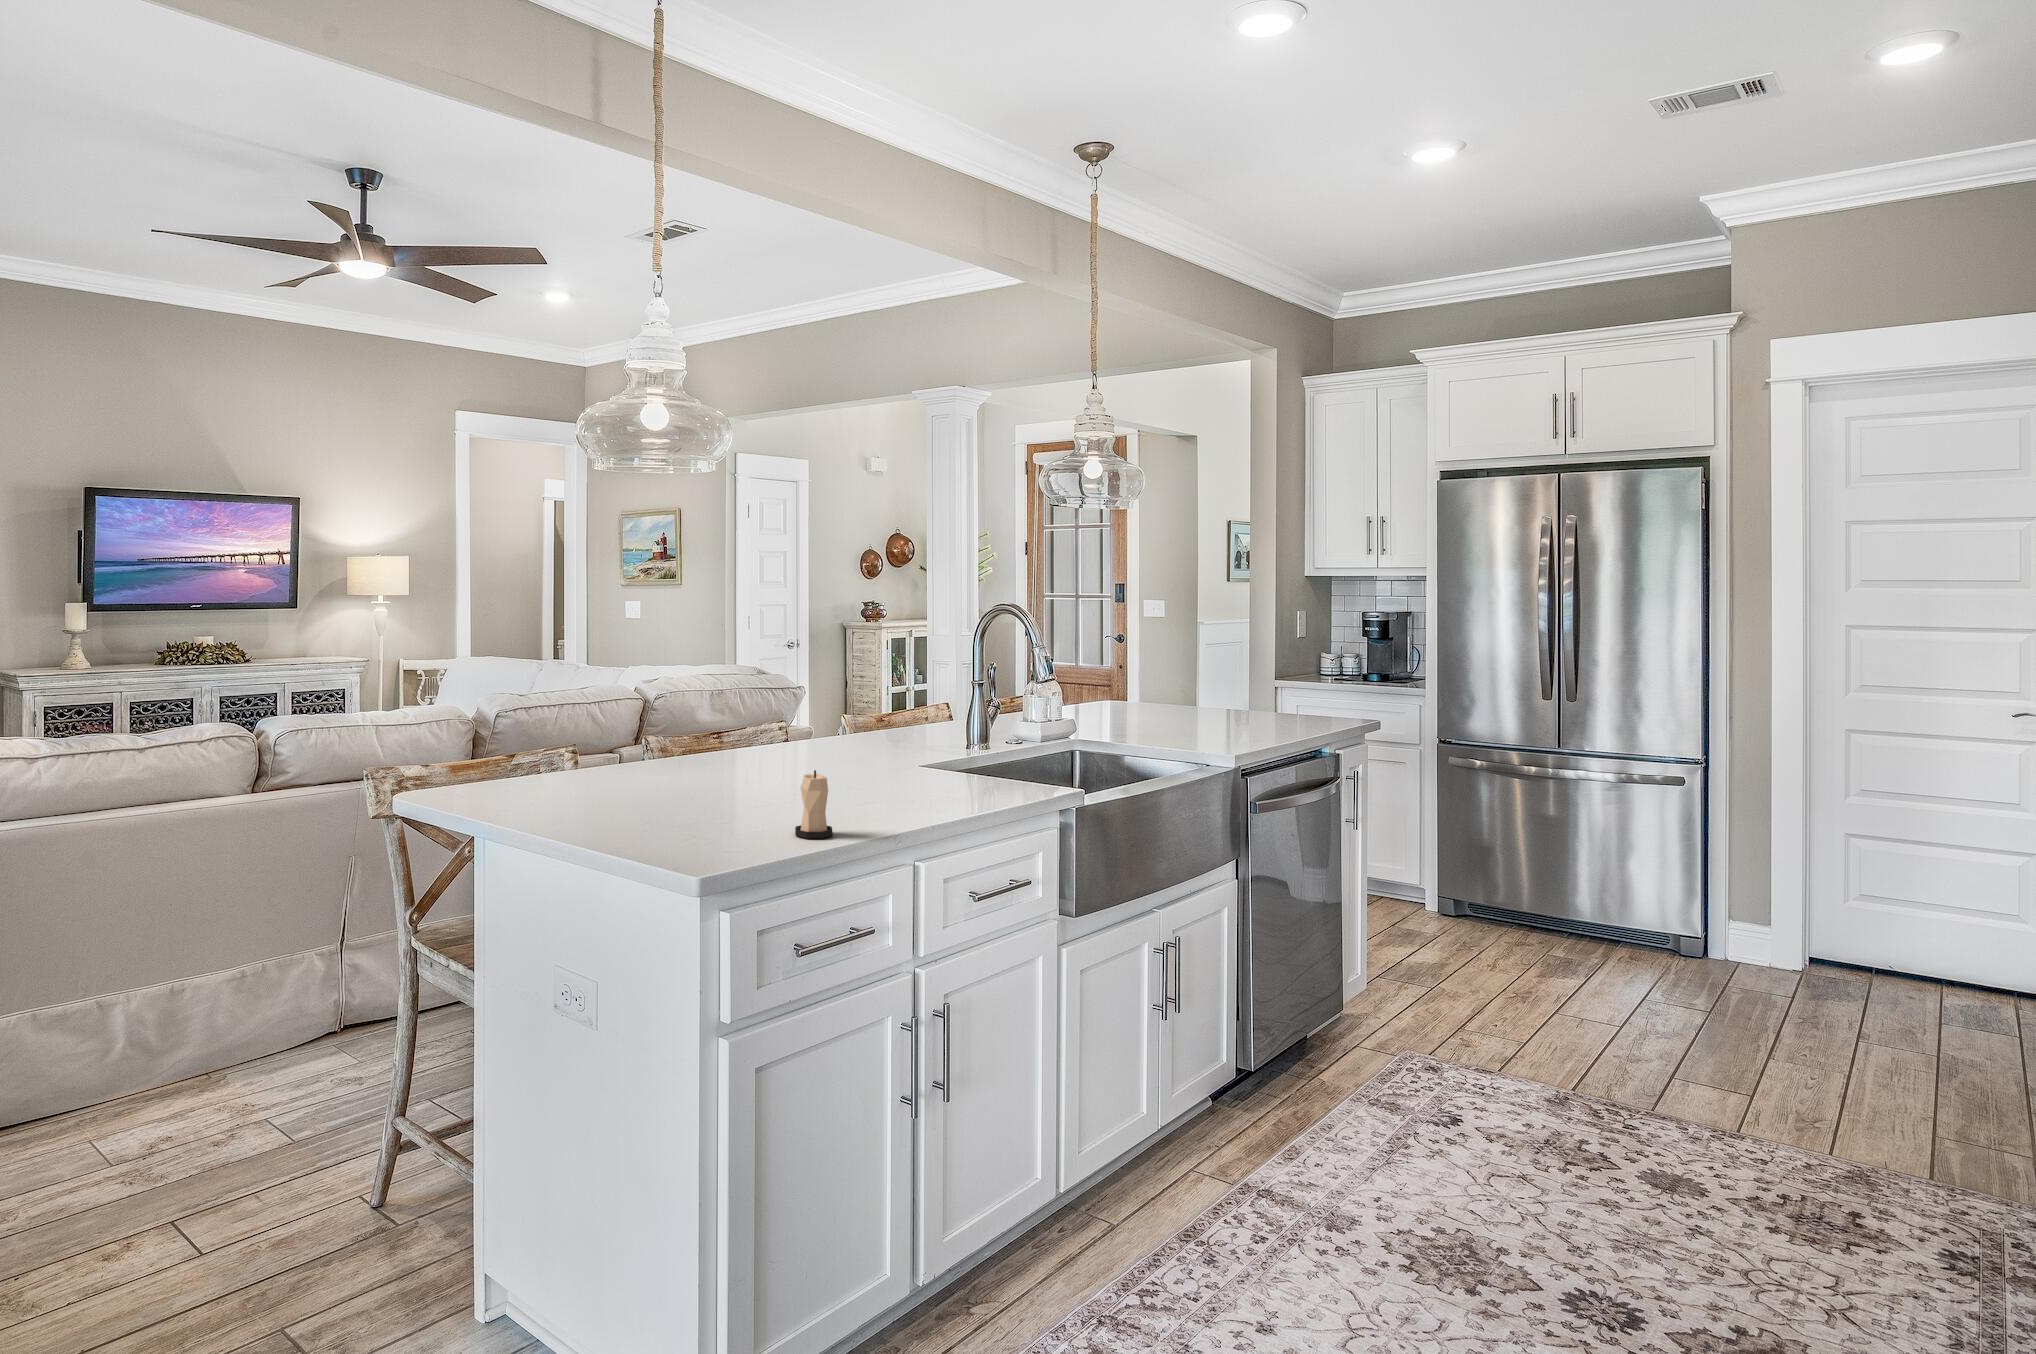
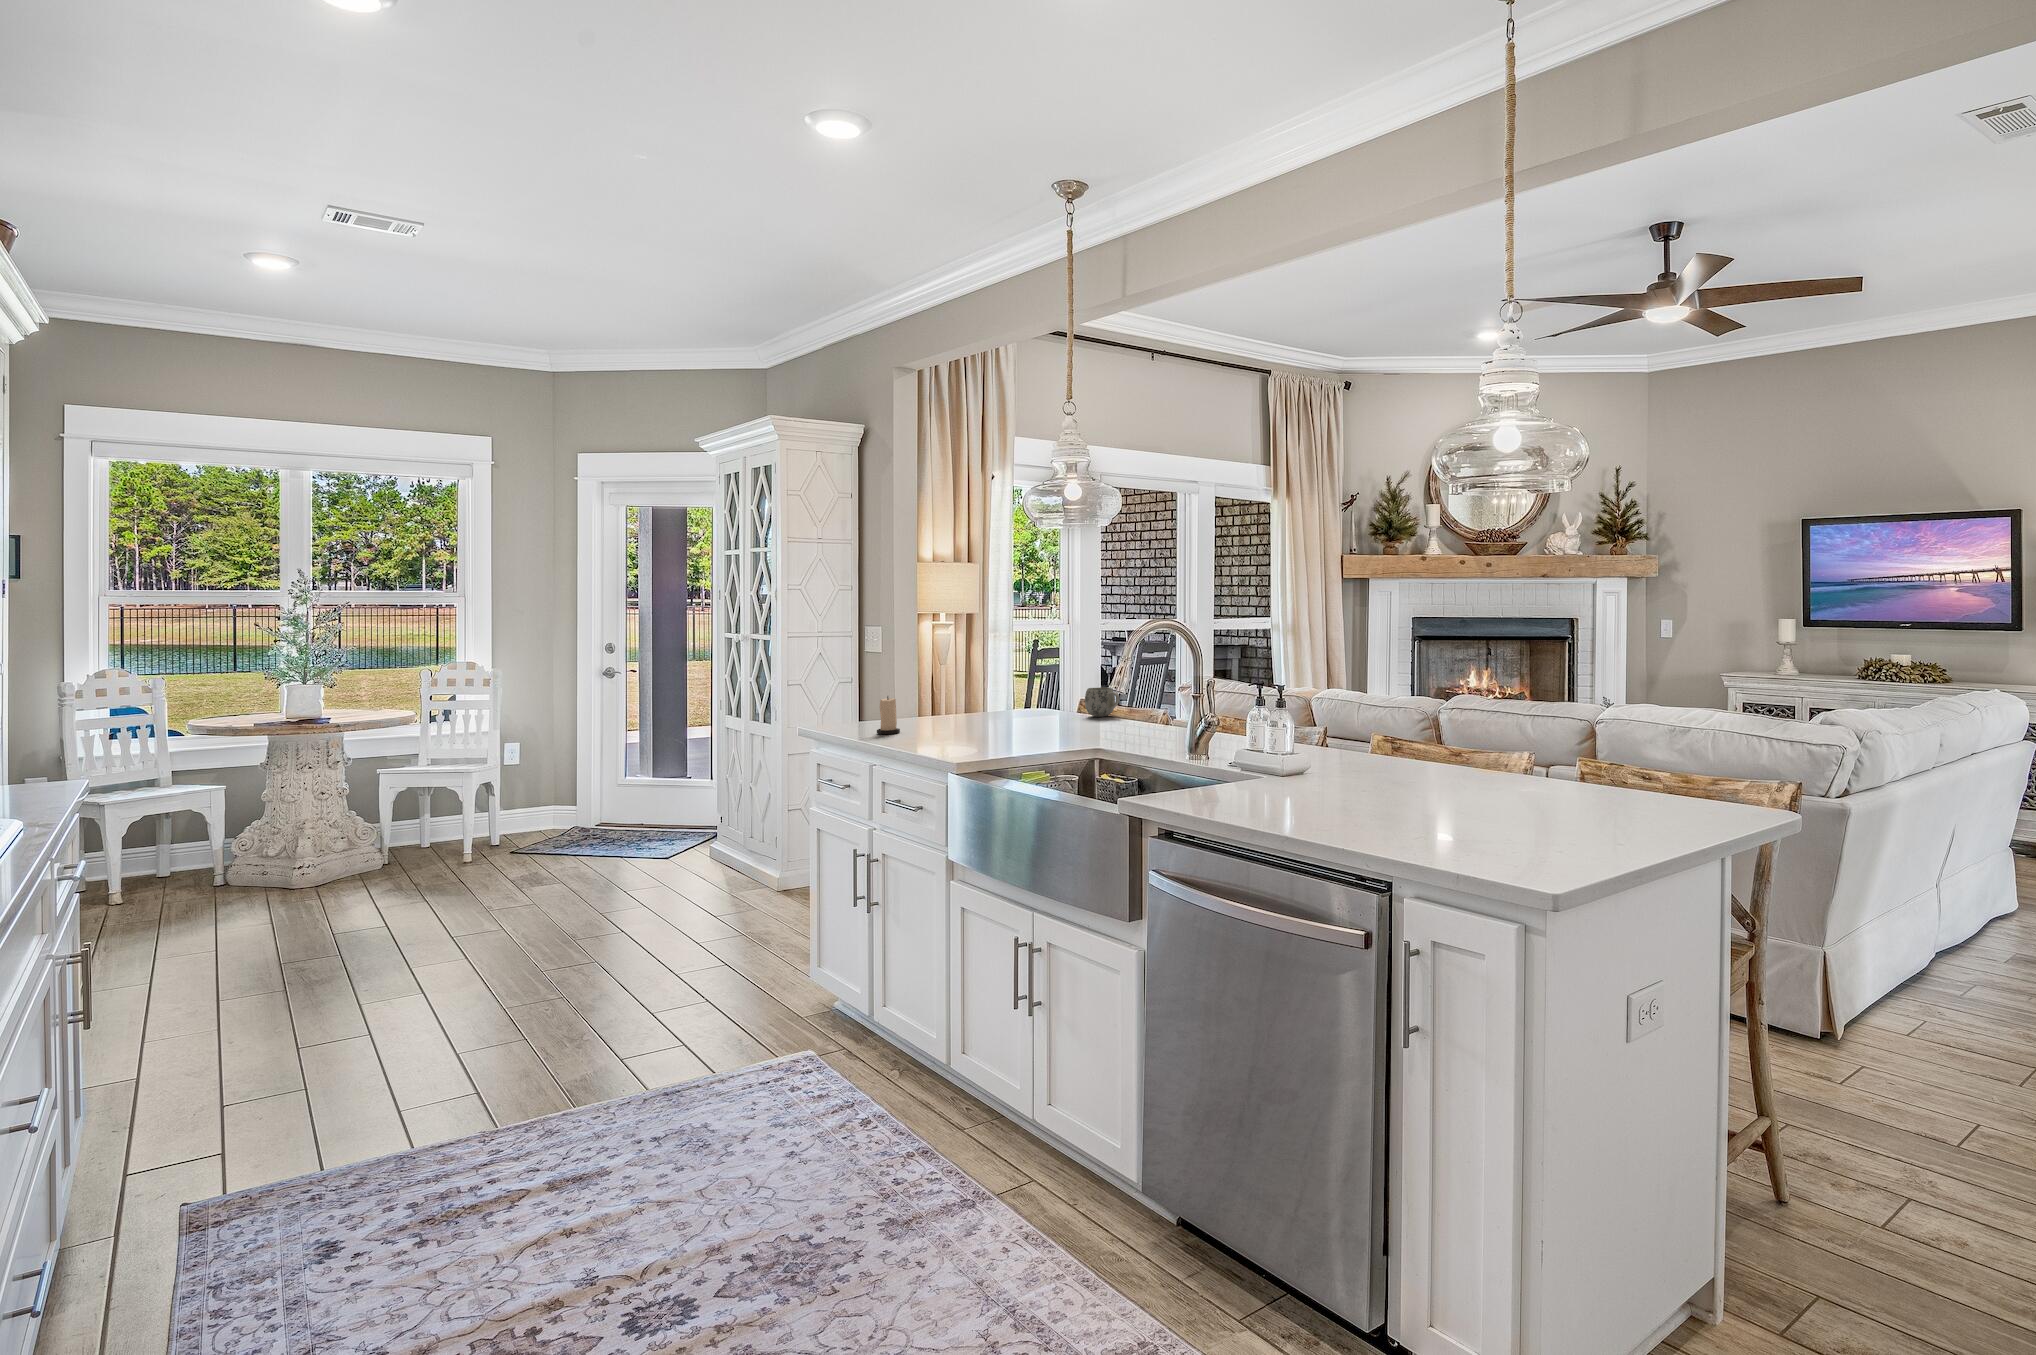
mug: none [642,724,689,768] -> present [1085,687,1120,717]

